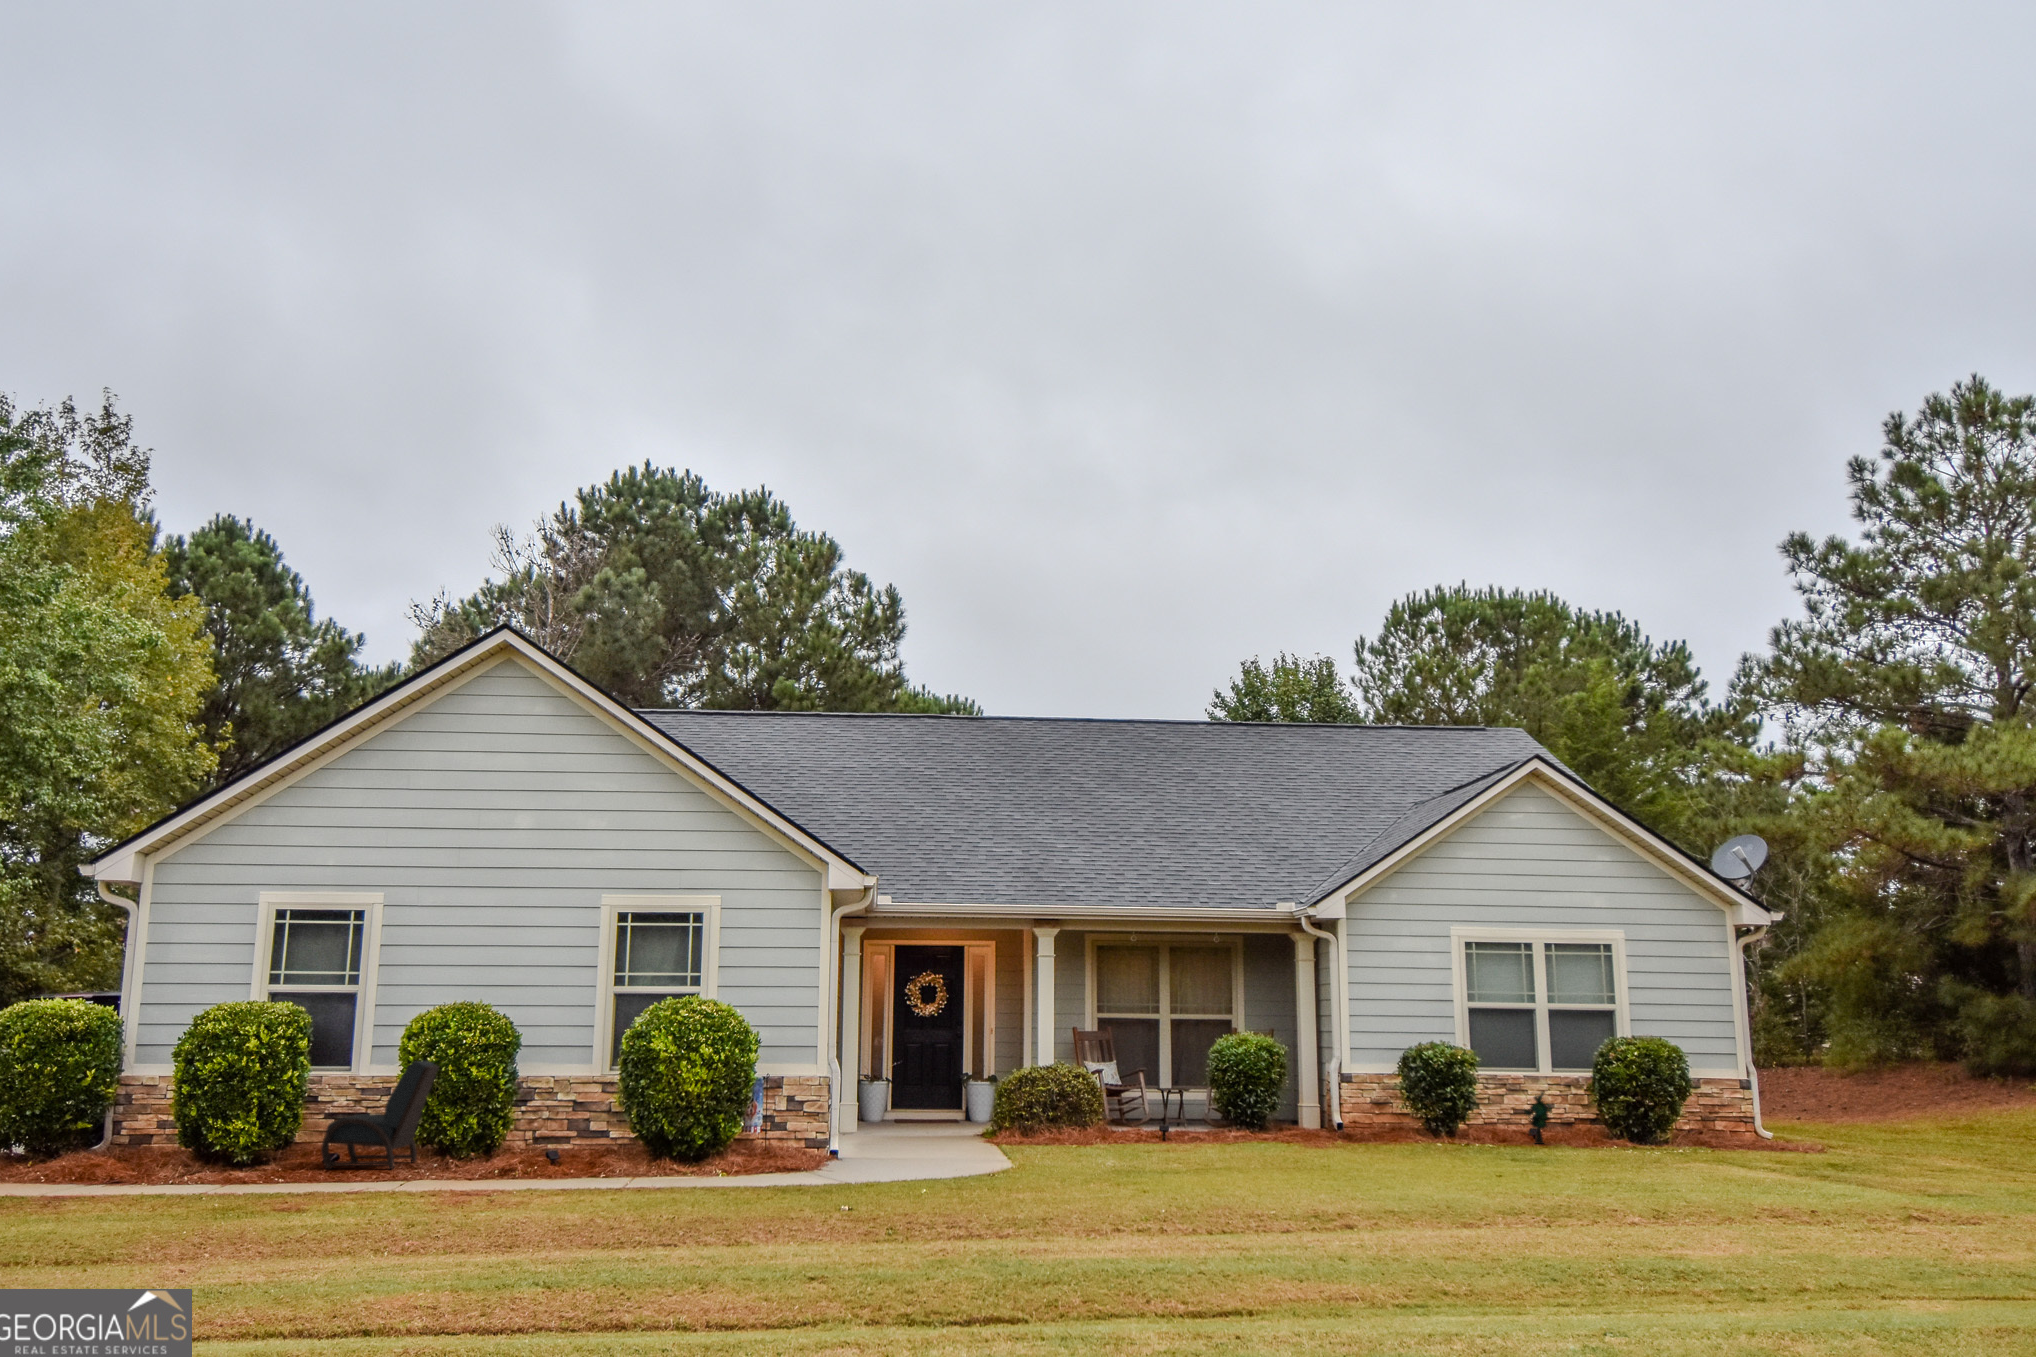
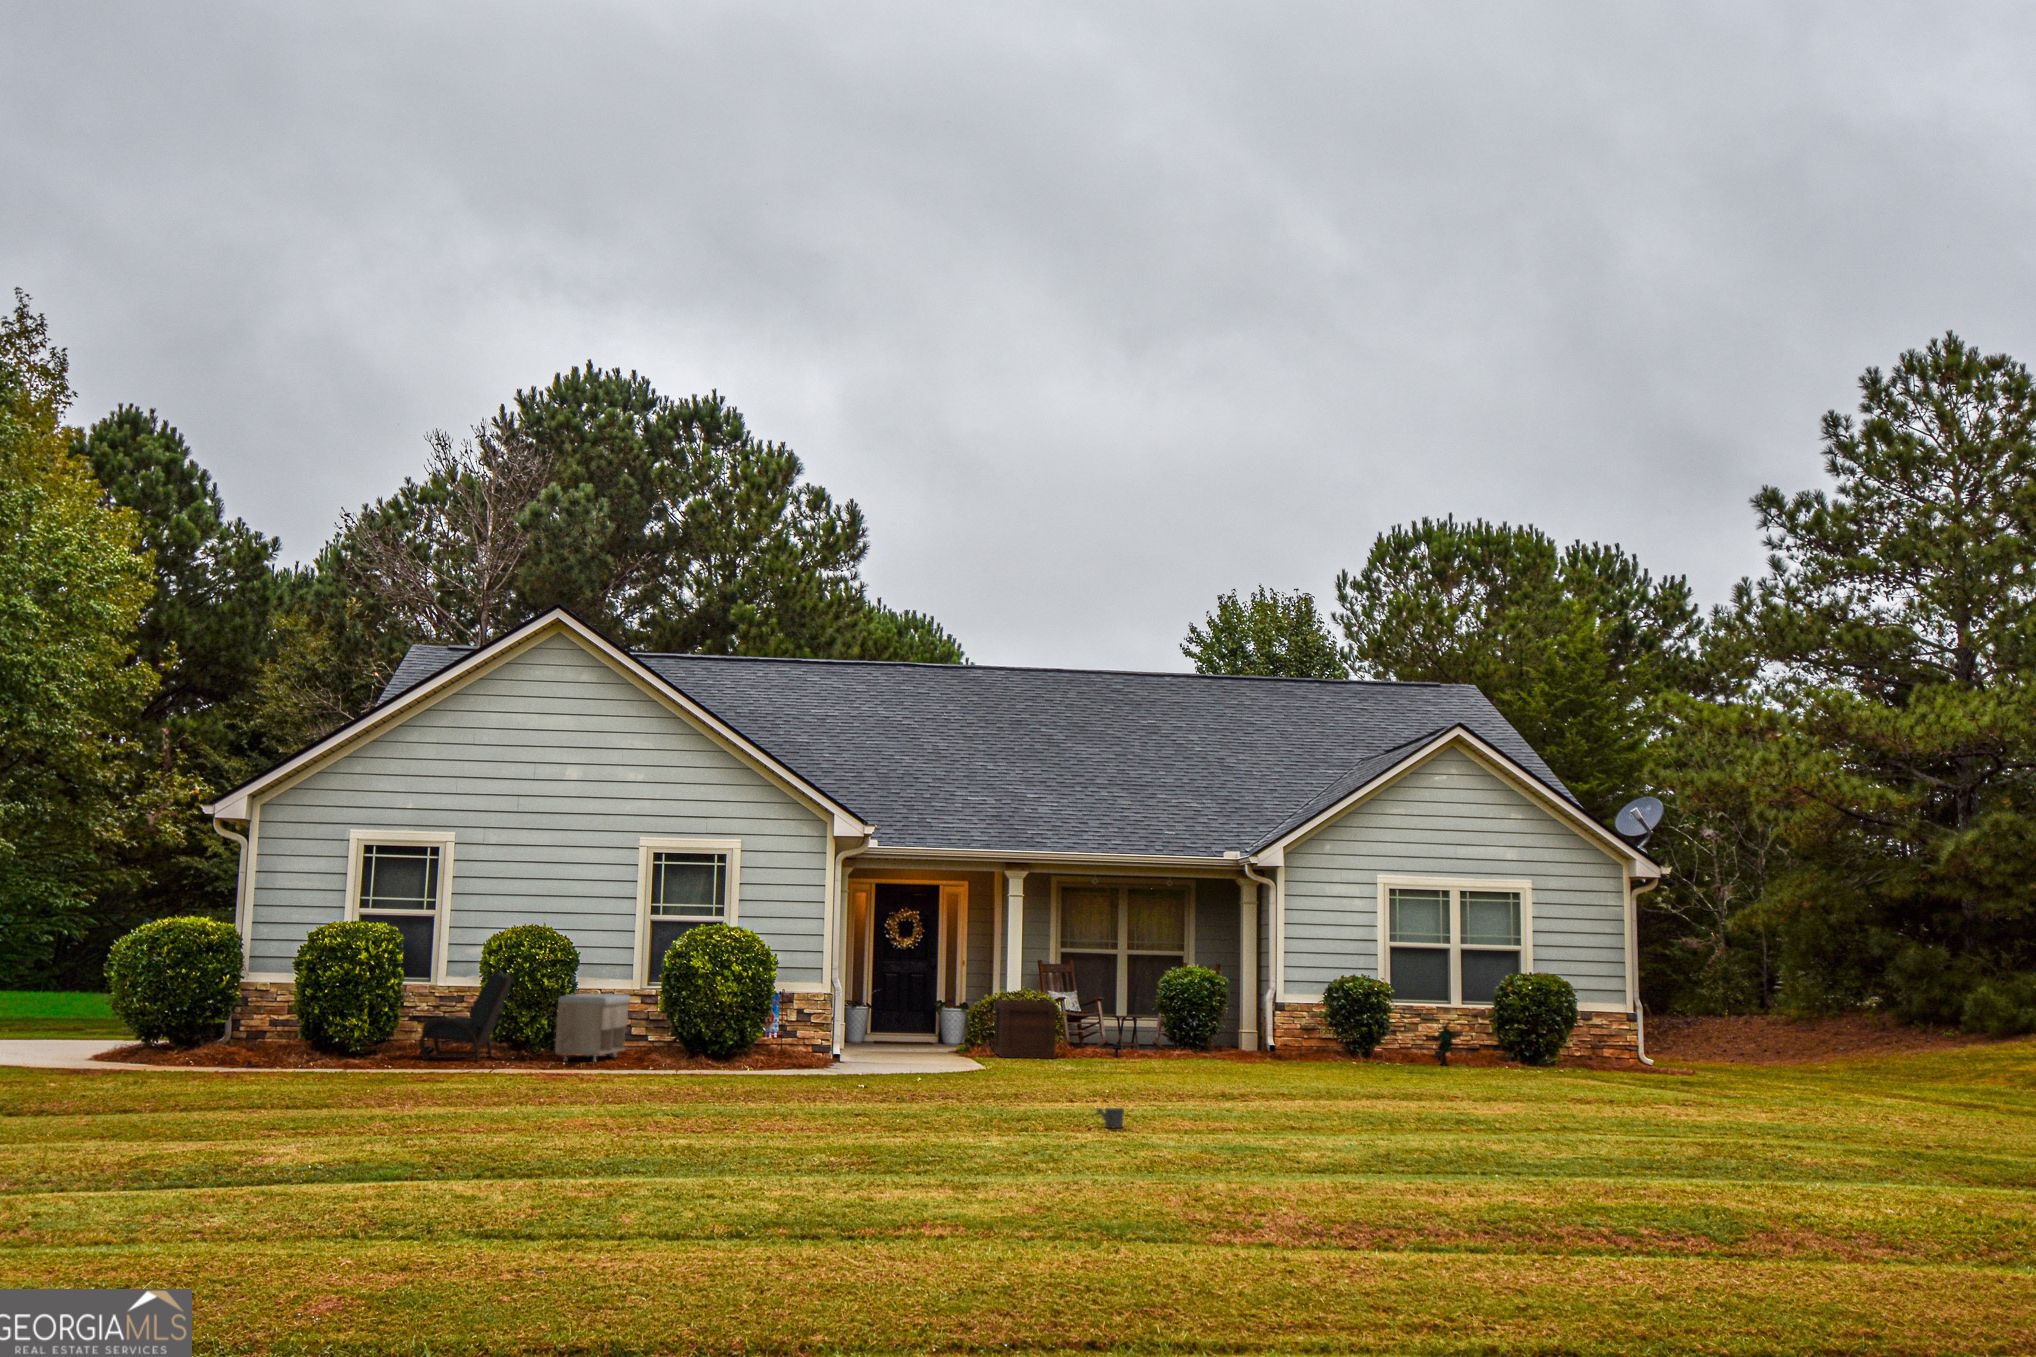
wooden crate: none [1019,1077,1089,1146] -> present [994,1000,1056,1059]
storage bench: none [487,1082,587,1166] -> present [555,993,631,1062]
watering can: none [1134,1248,1173,1281] -> present [1097,1108,1124,1128]

